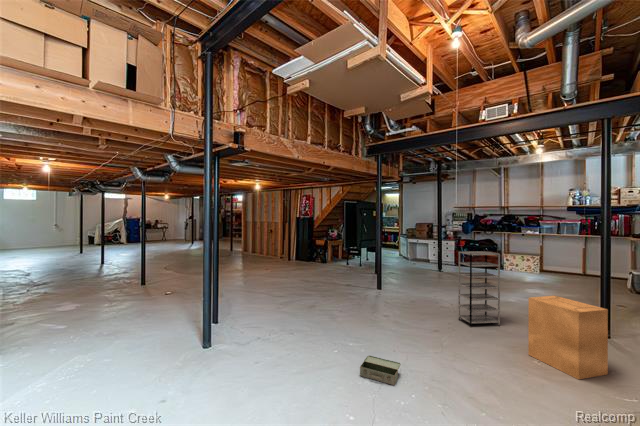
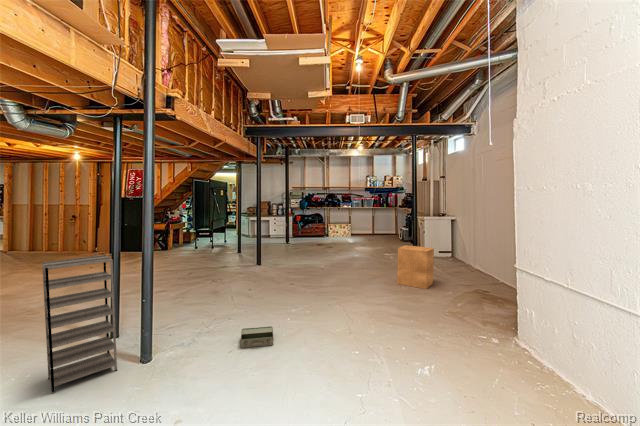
shelving unit: present [458,251,500,327] -> present [42,255,117,394]
toolbox: present [360,356,401,385] -> present [241,326,273,348]

